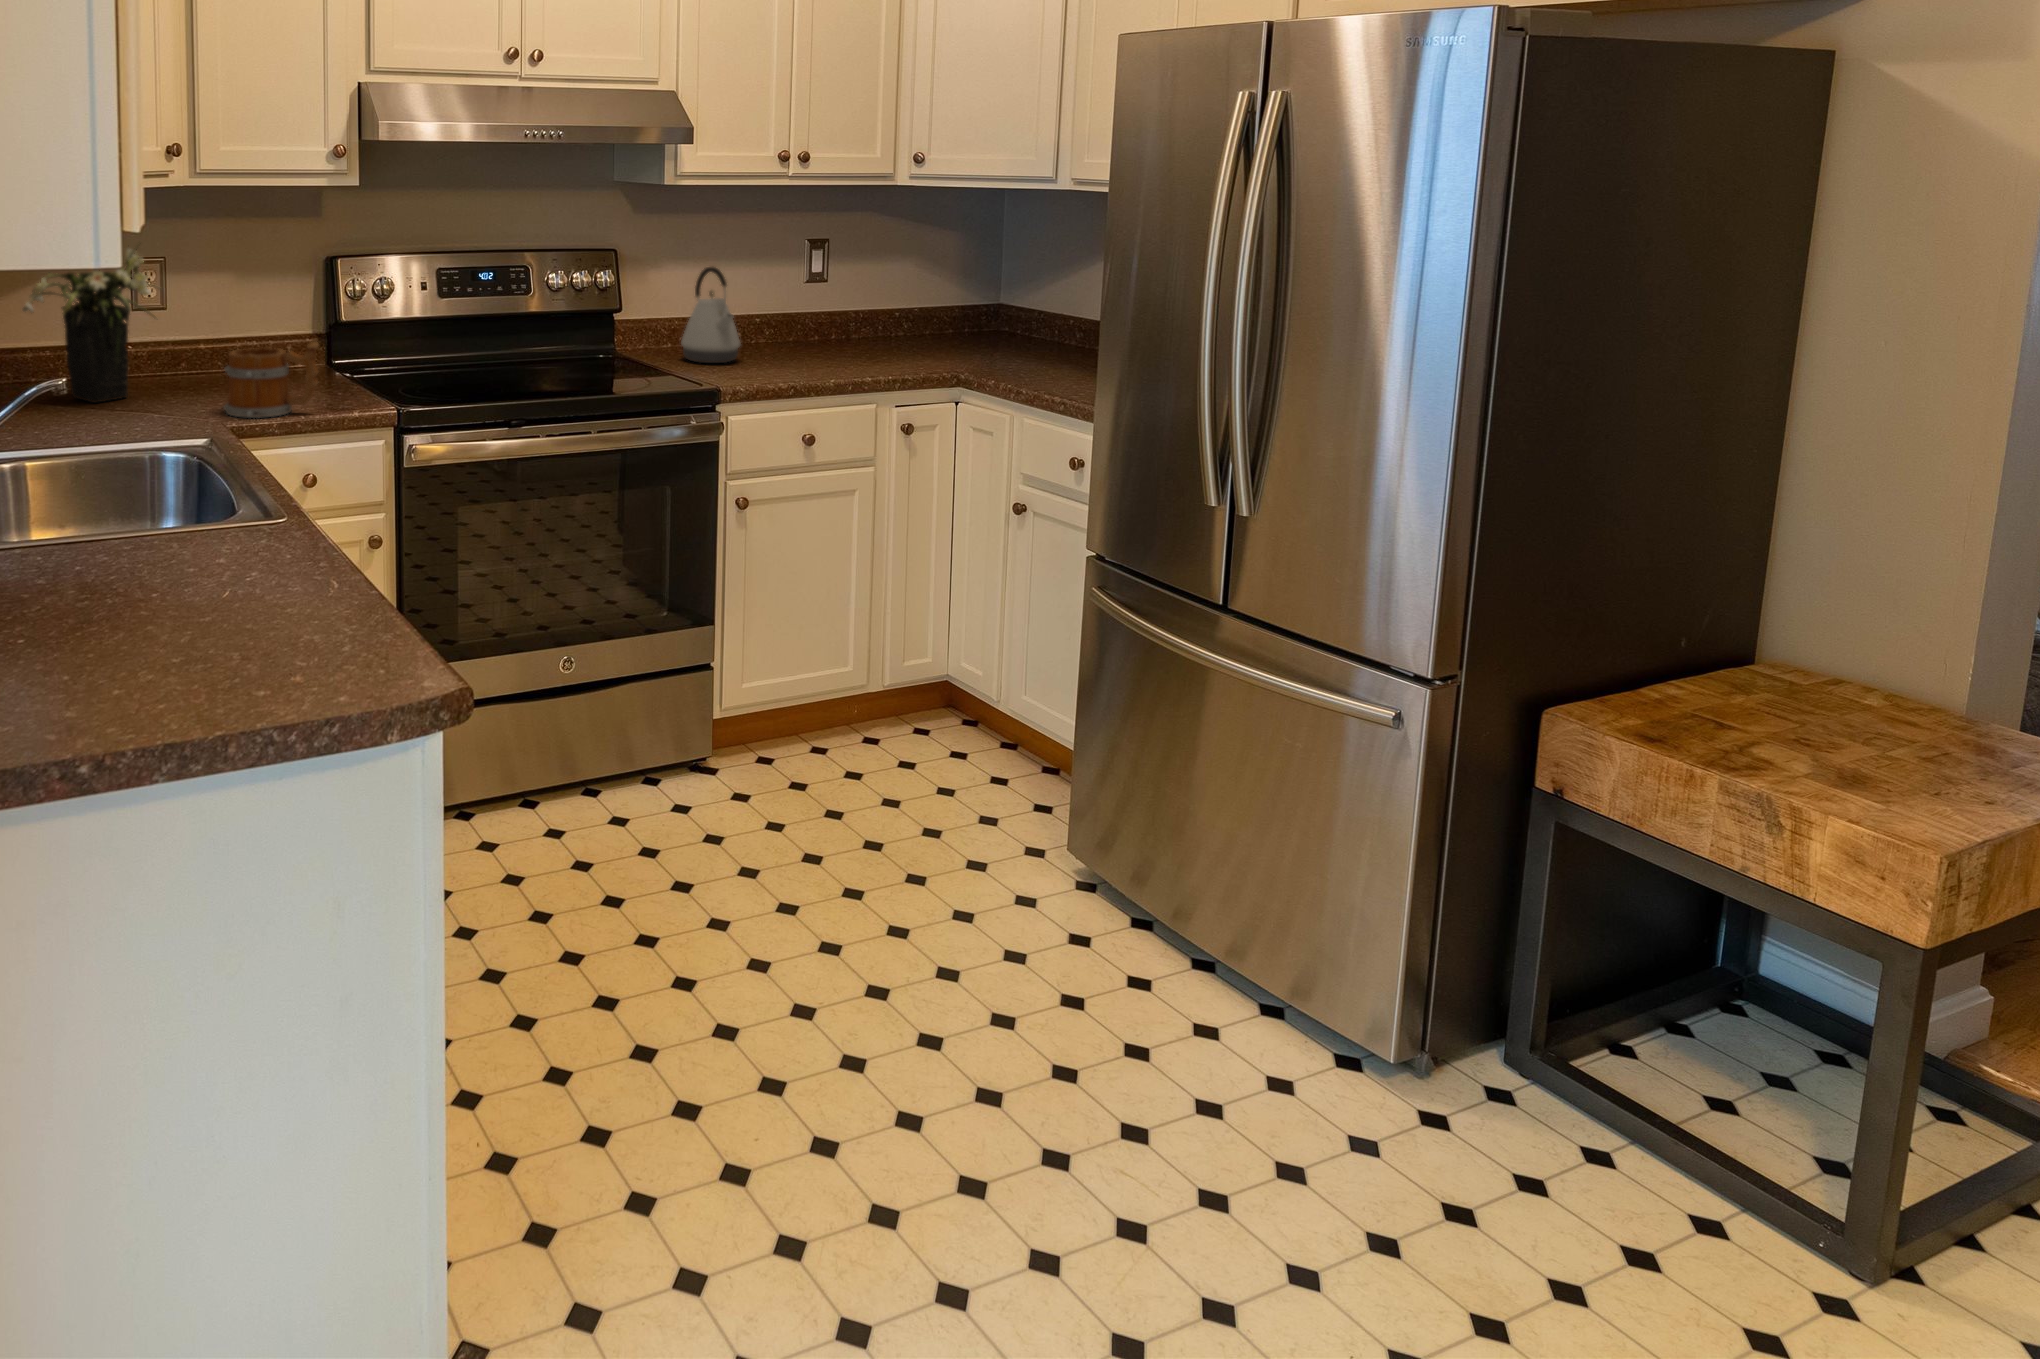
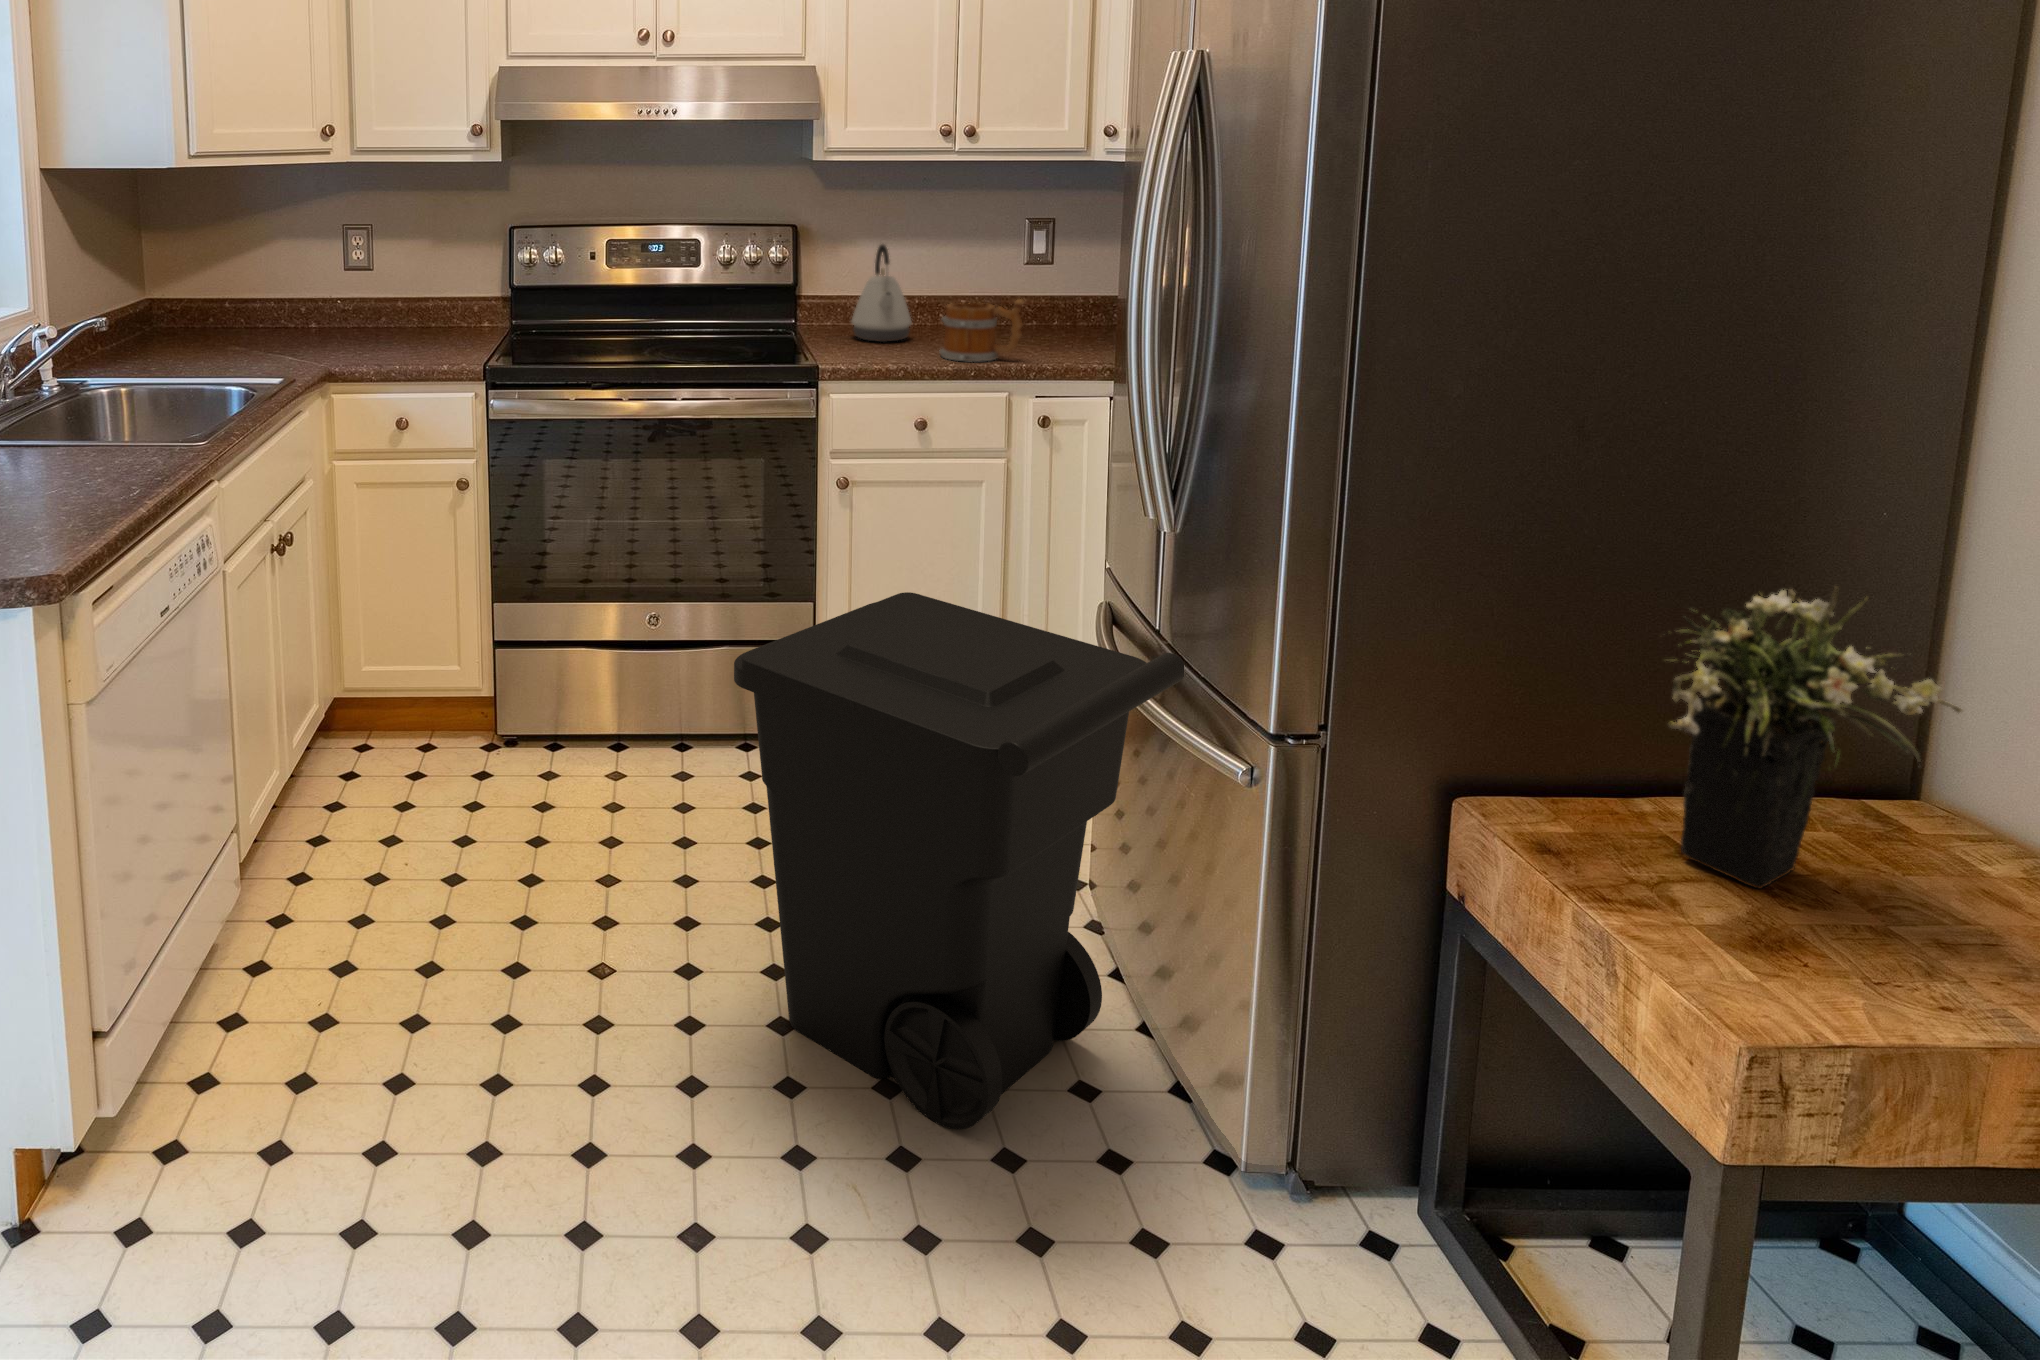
flower arrangement: present [23,247,152,403] -> present [1668,587,1962,888]
mug: present [224,342,319,418] -> present [940,299,1024,361]
trash can: none [905,603,1291,1101] -> present [734,592,1184,1129]

